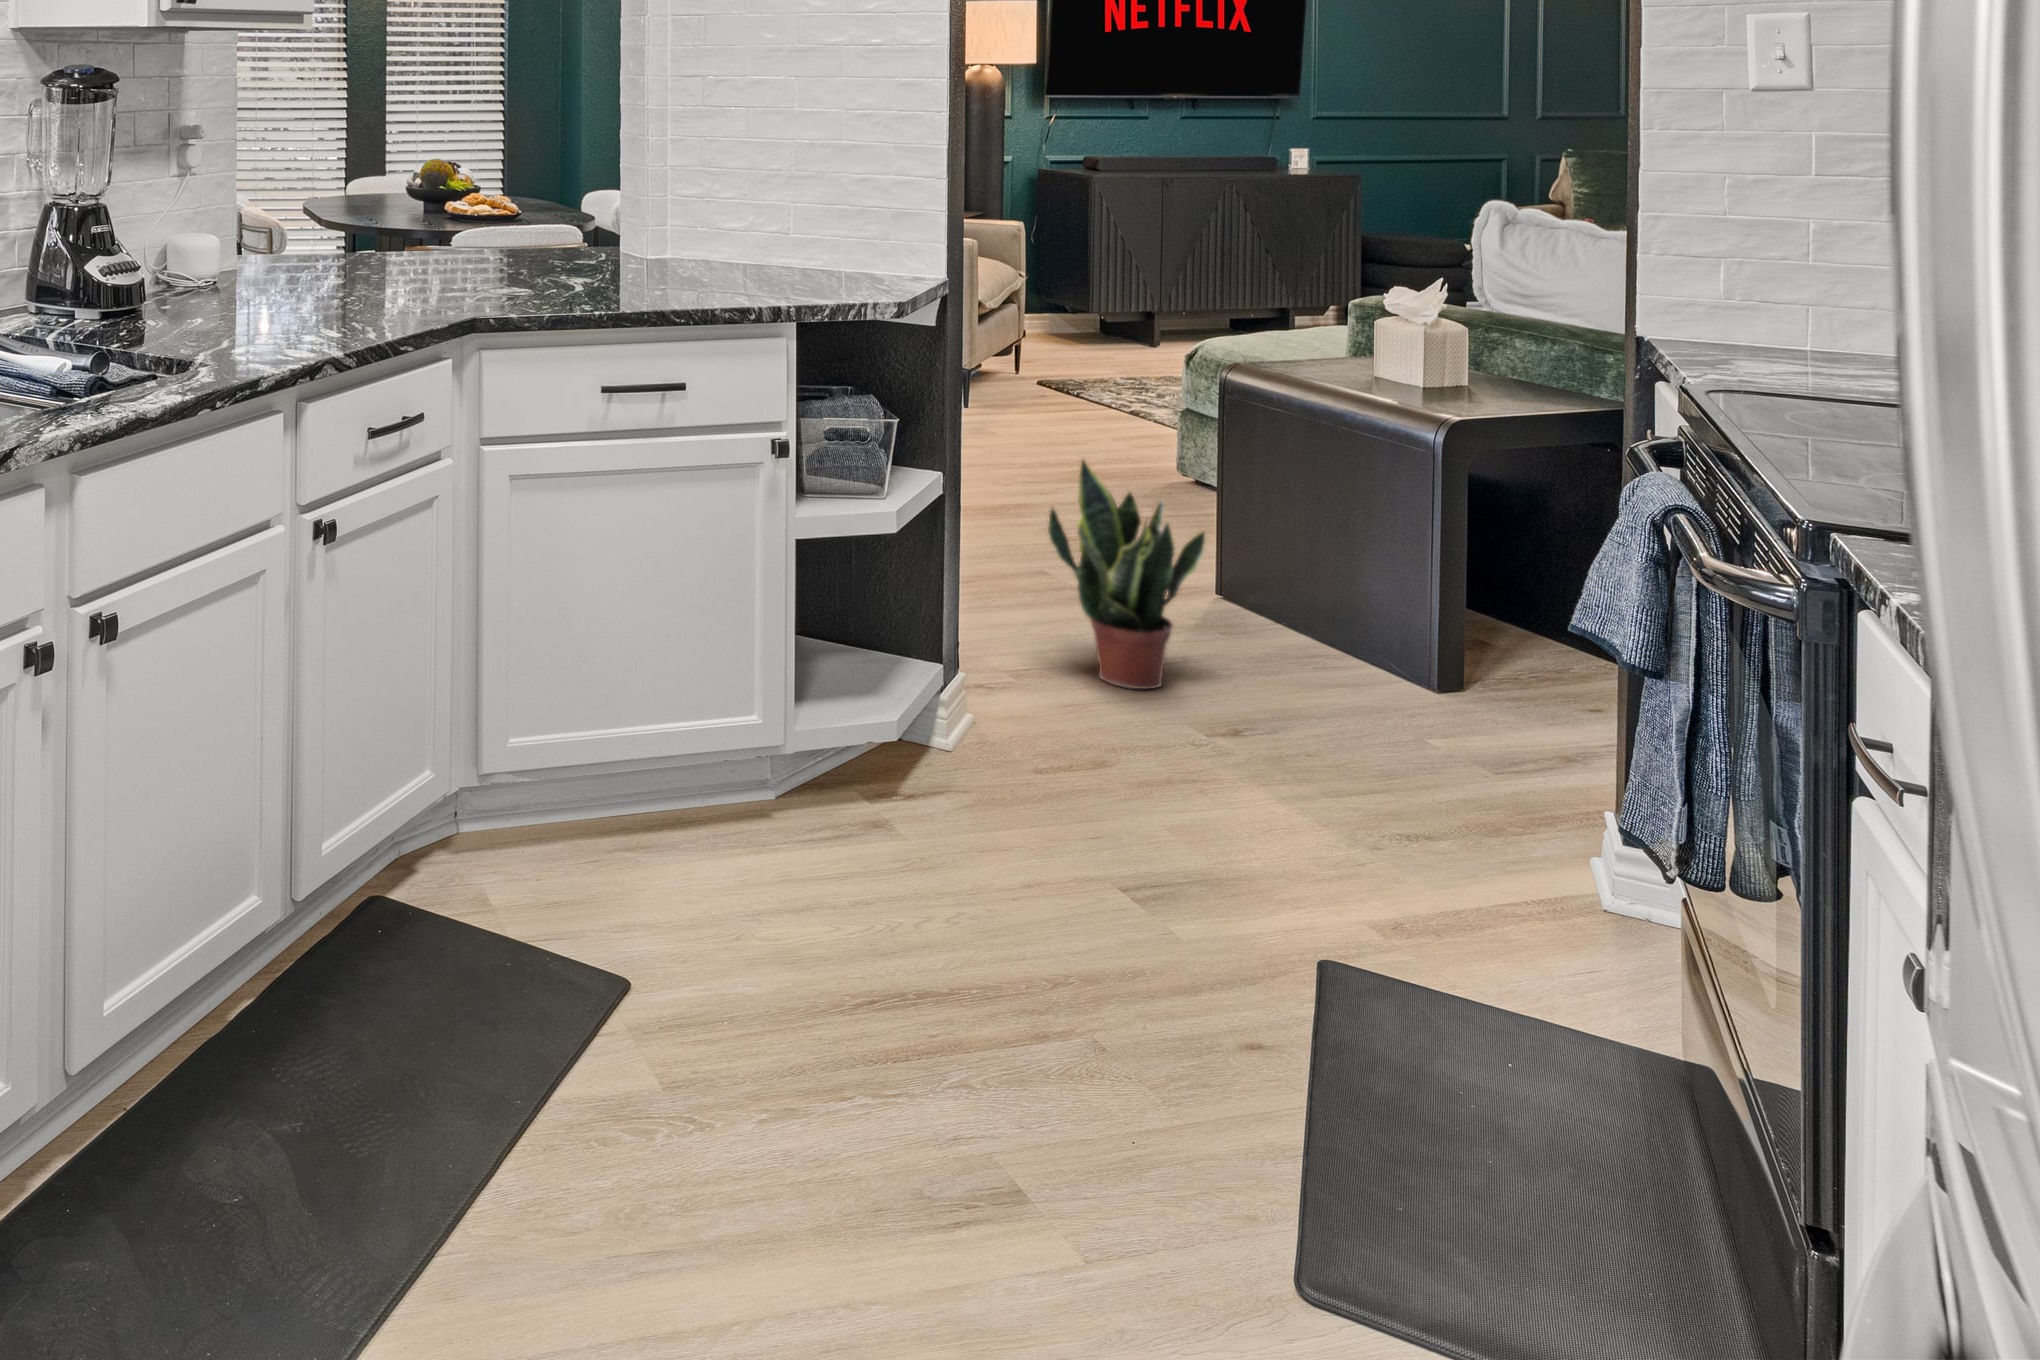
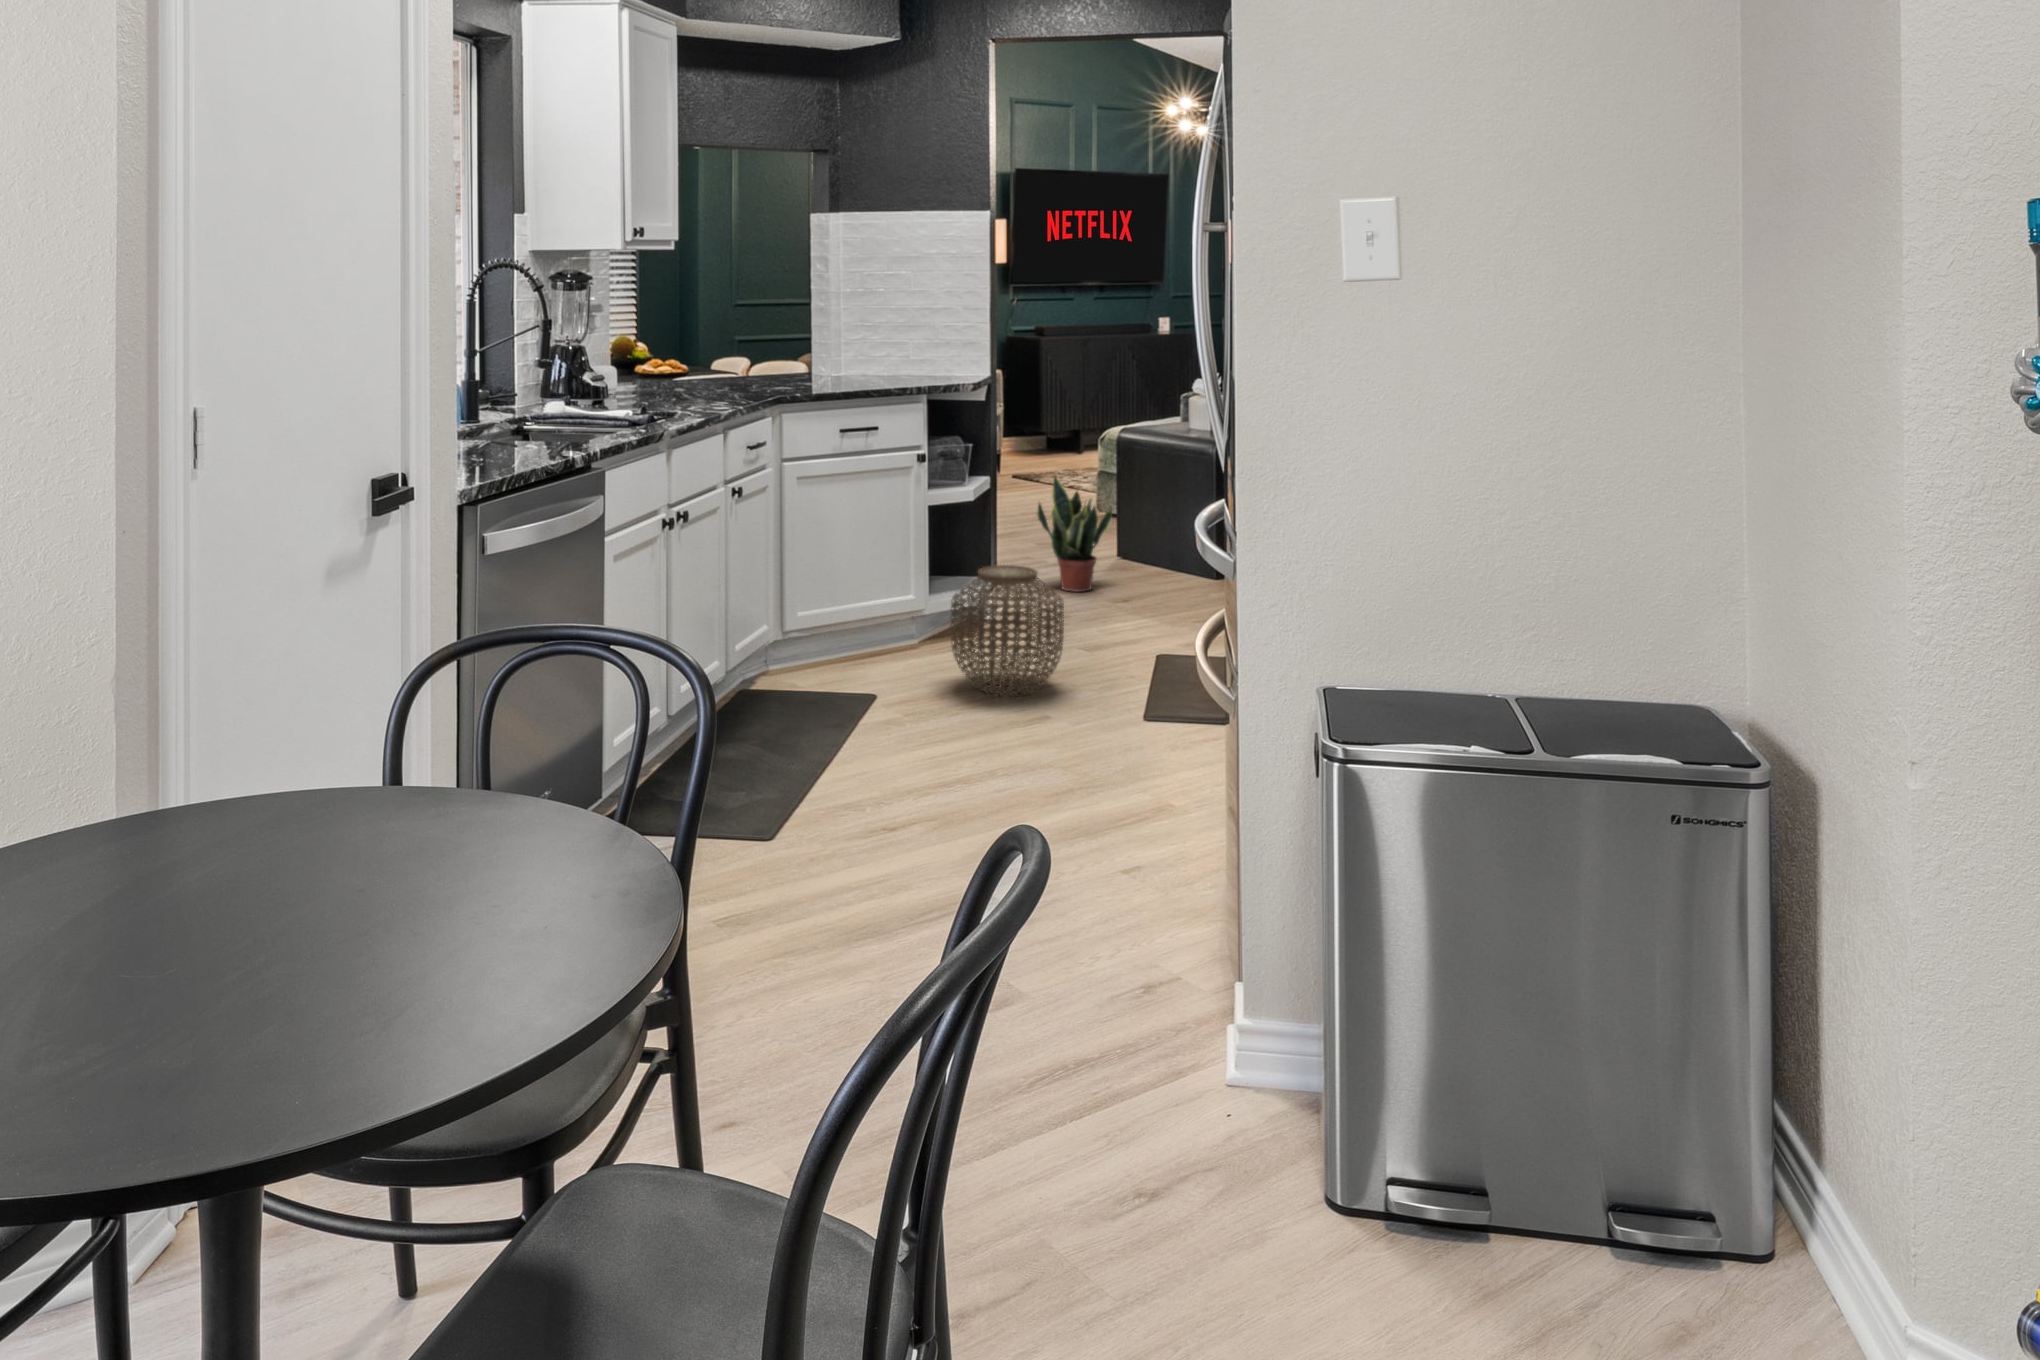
woven basket: none [797,722,1070,1054] -> present [951,565,1064,695]

